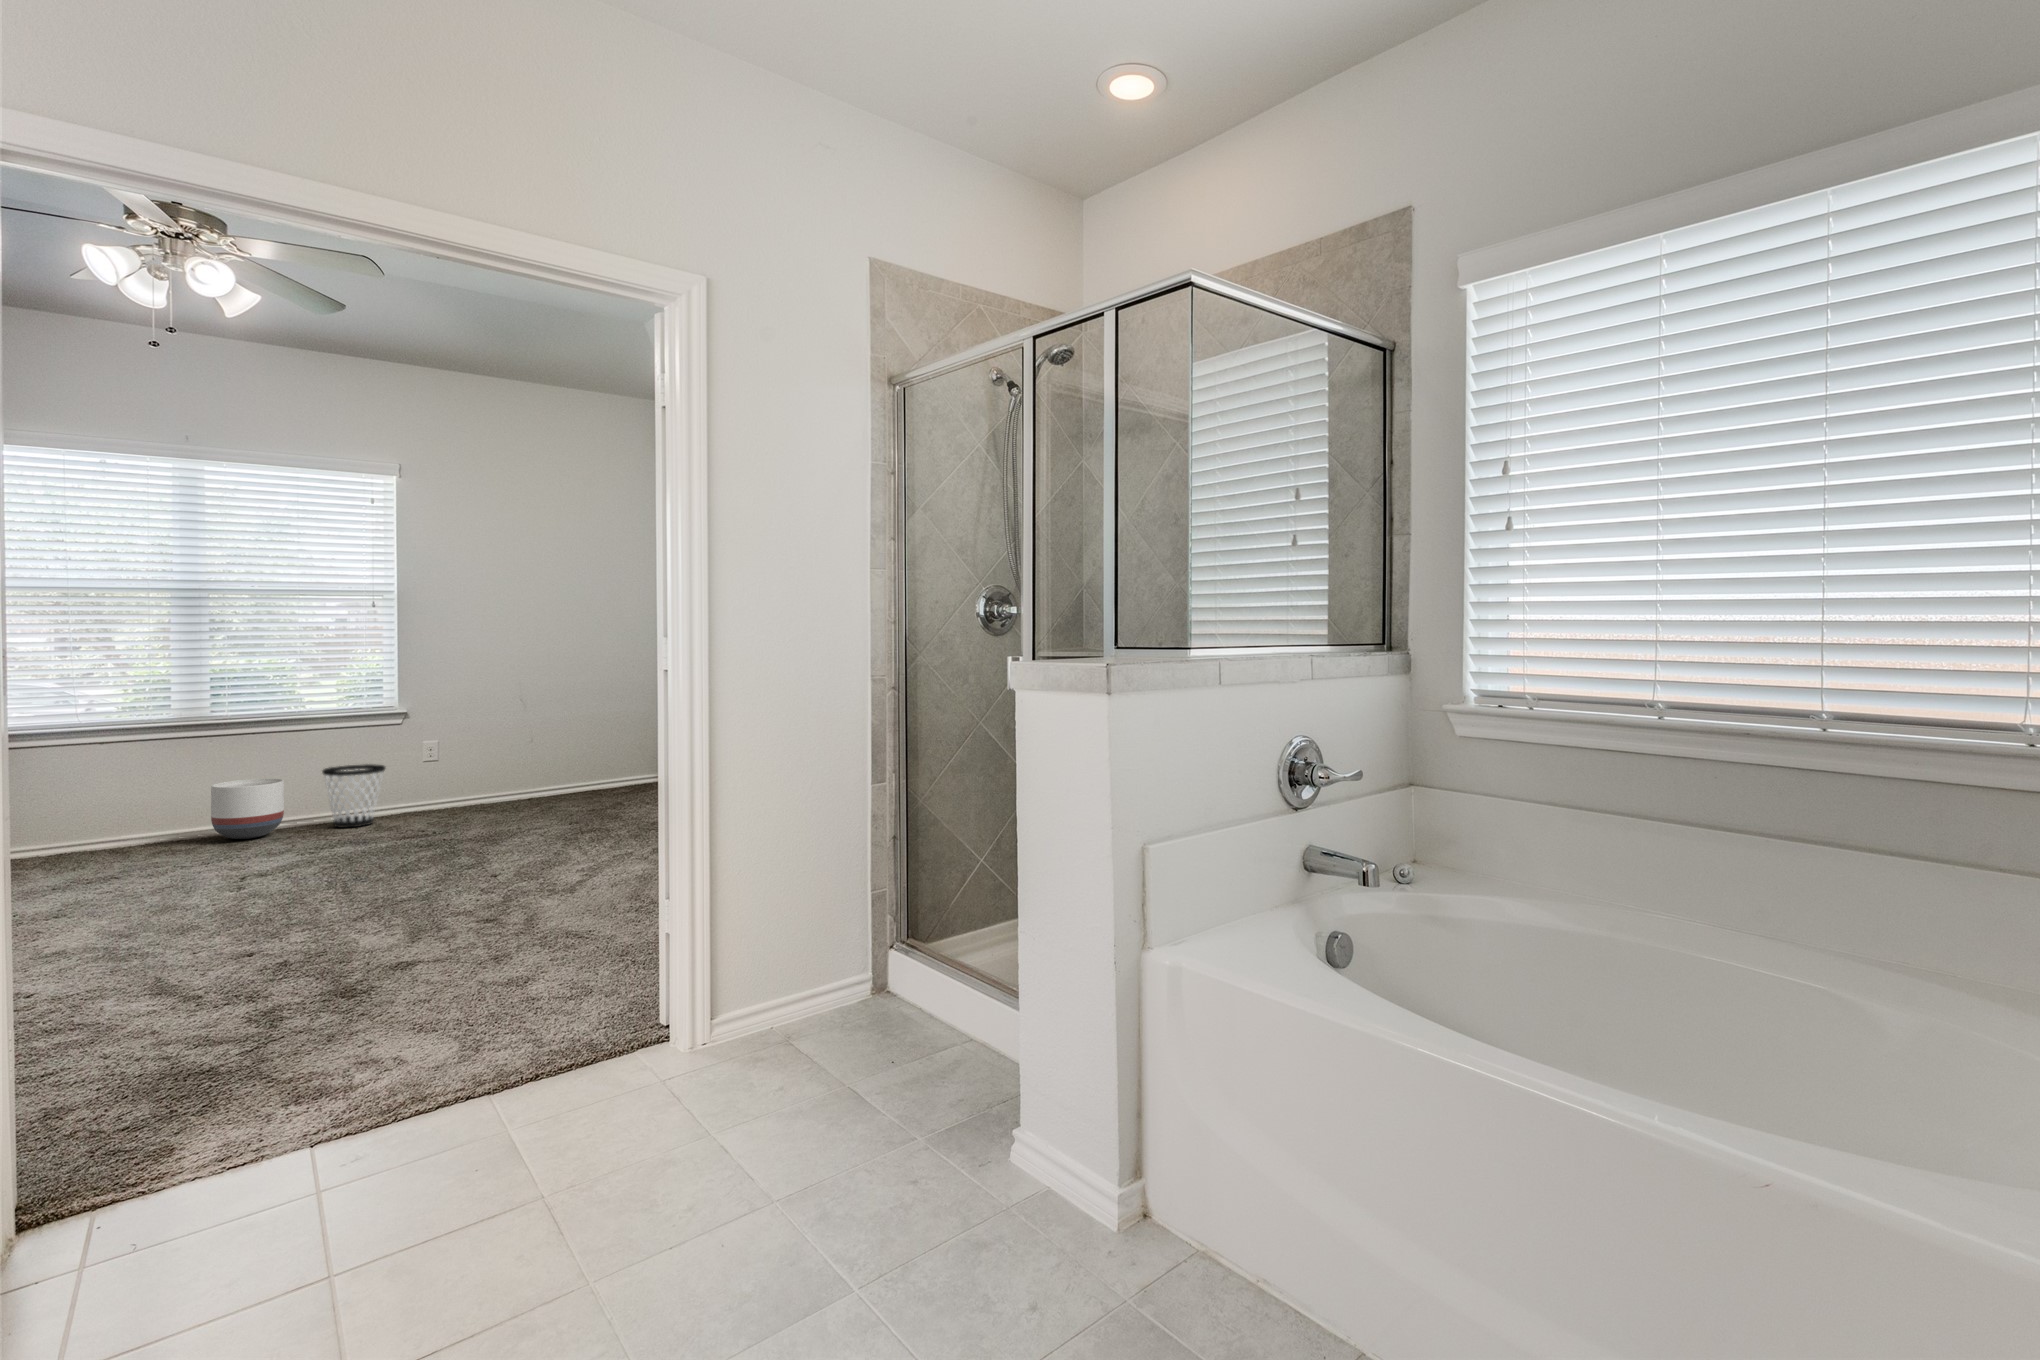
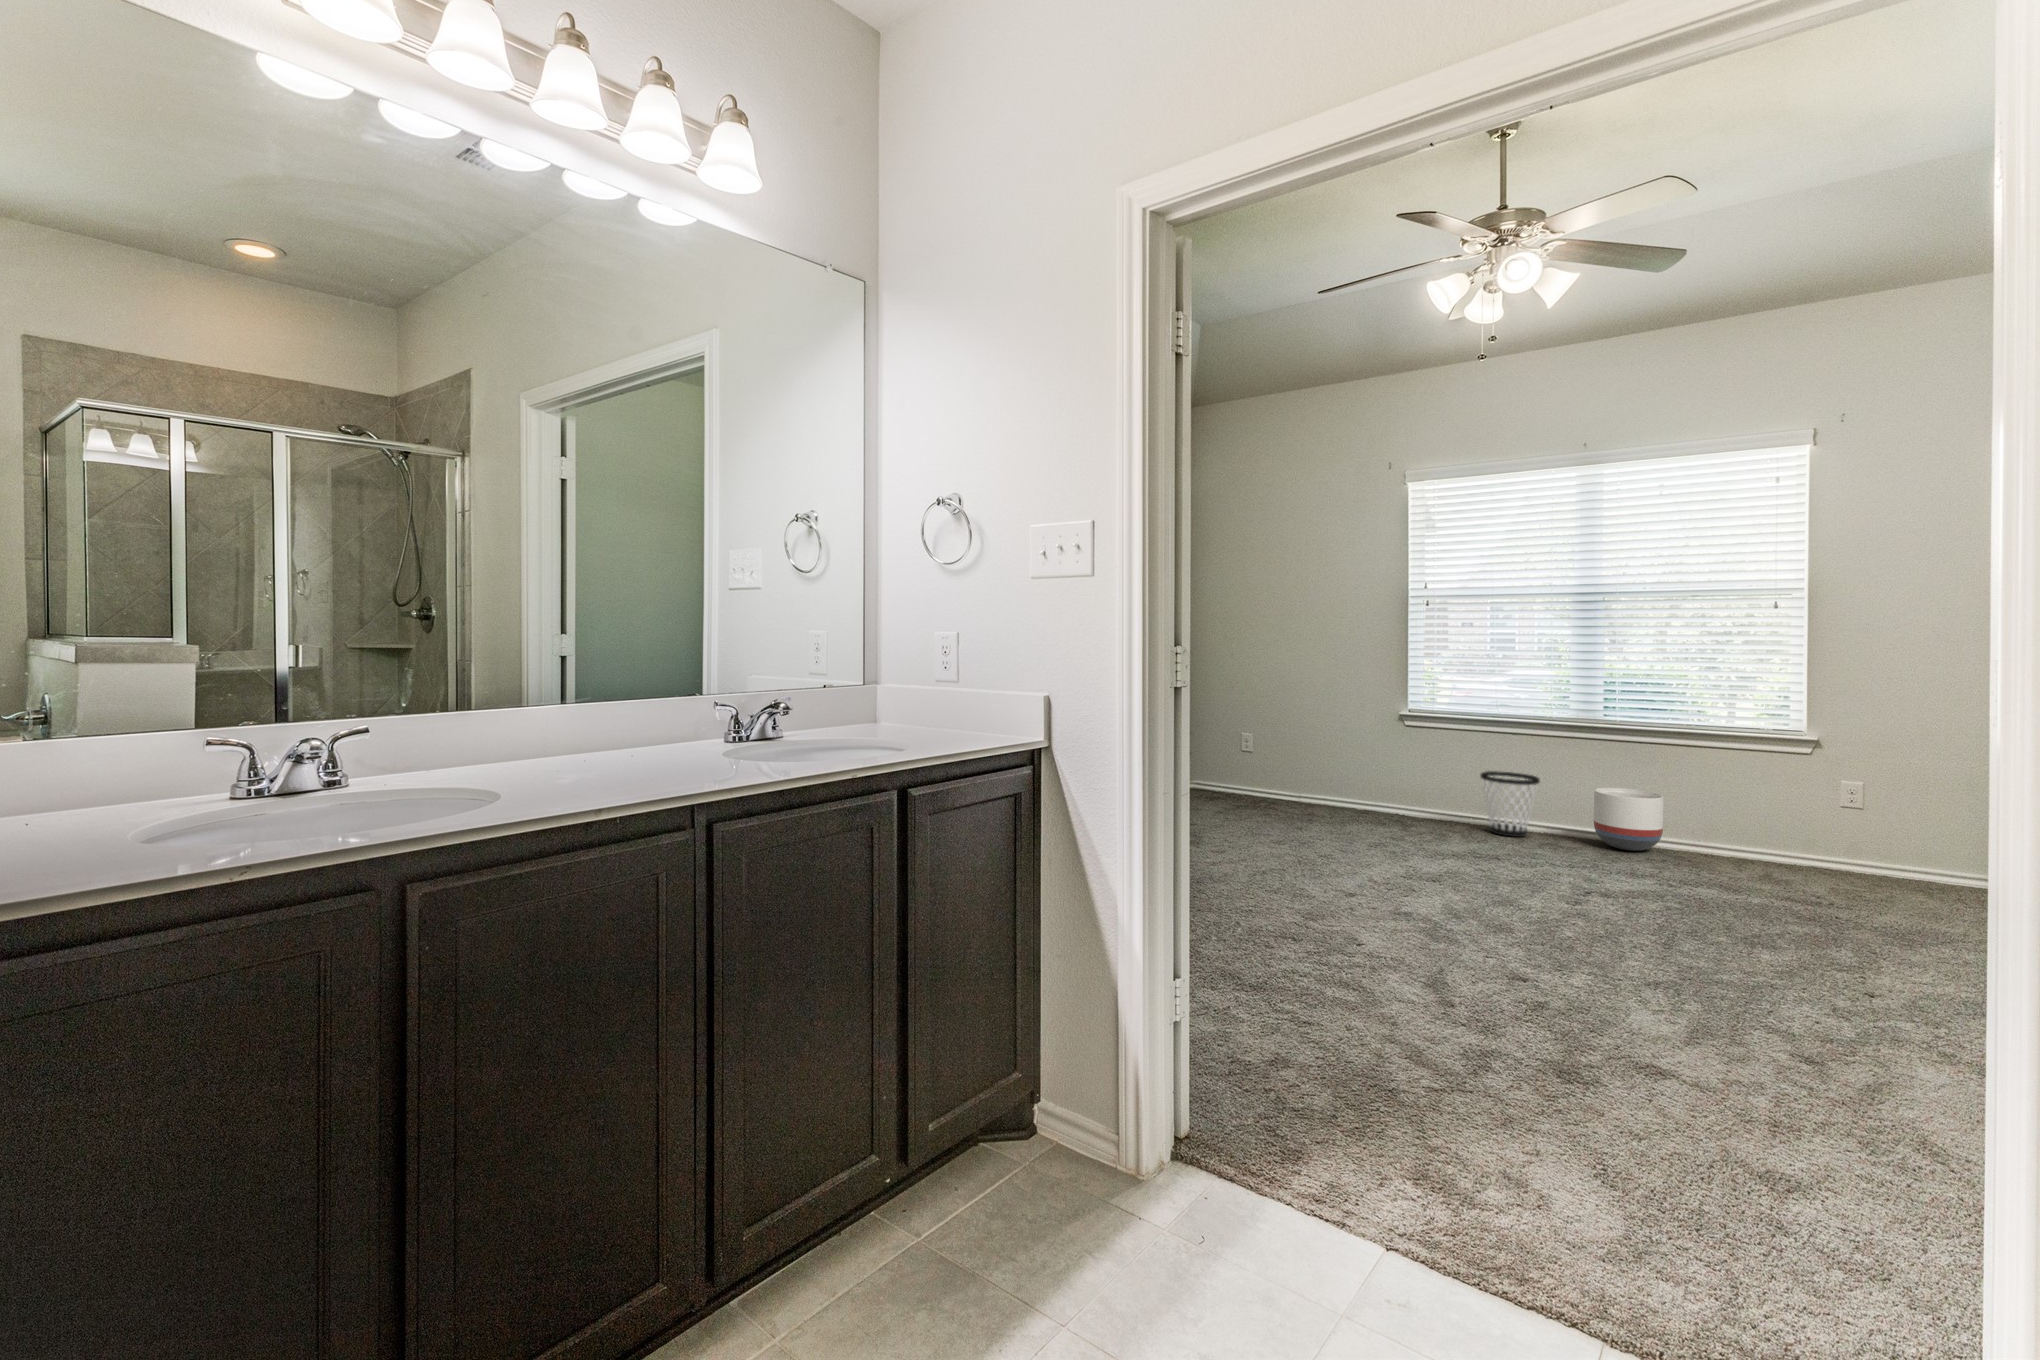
wastebasket: present [322,764,385,828] -> present [1480,771,1540,837]

